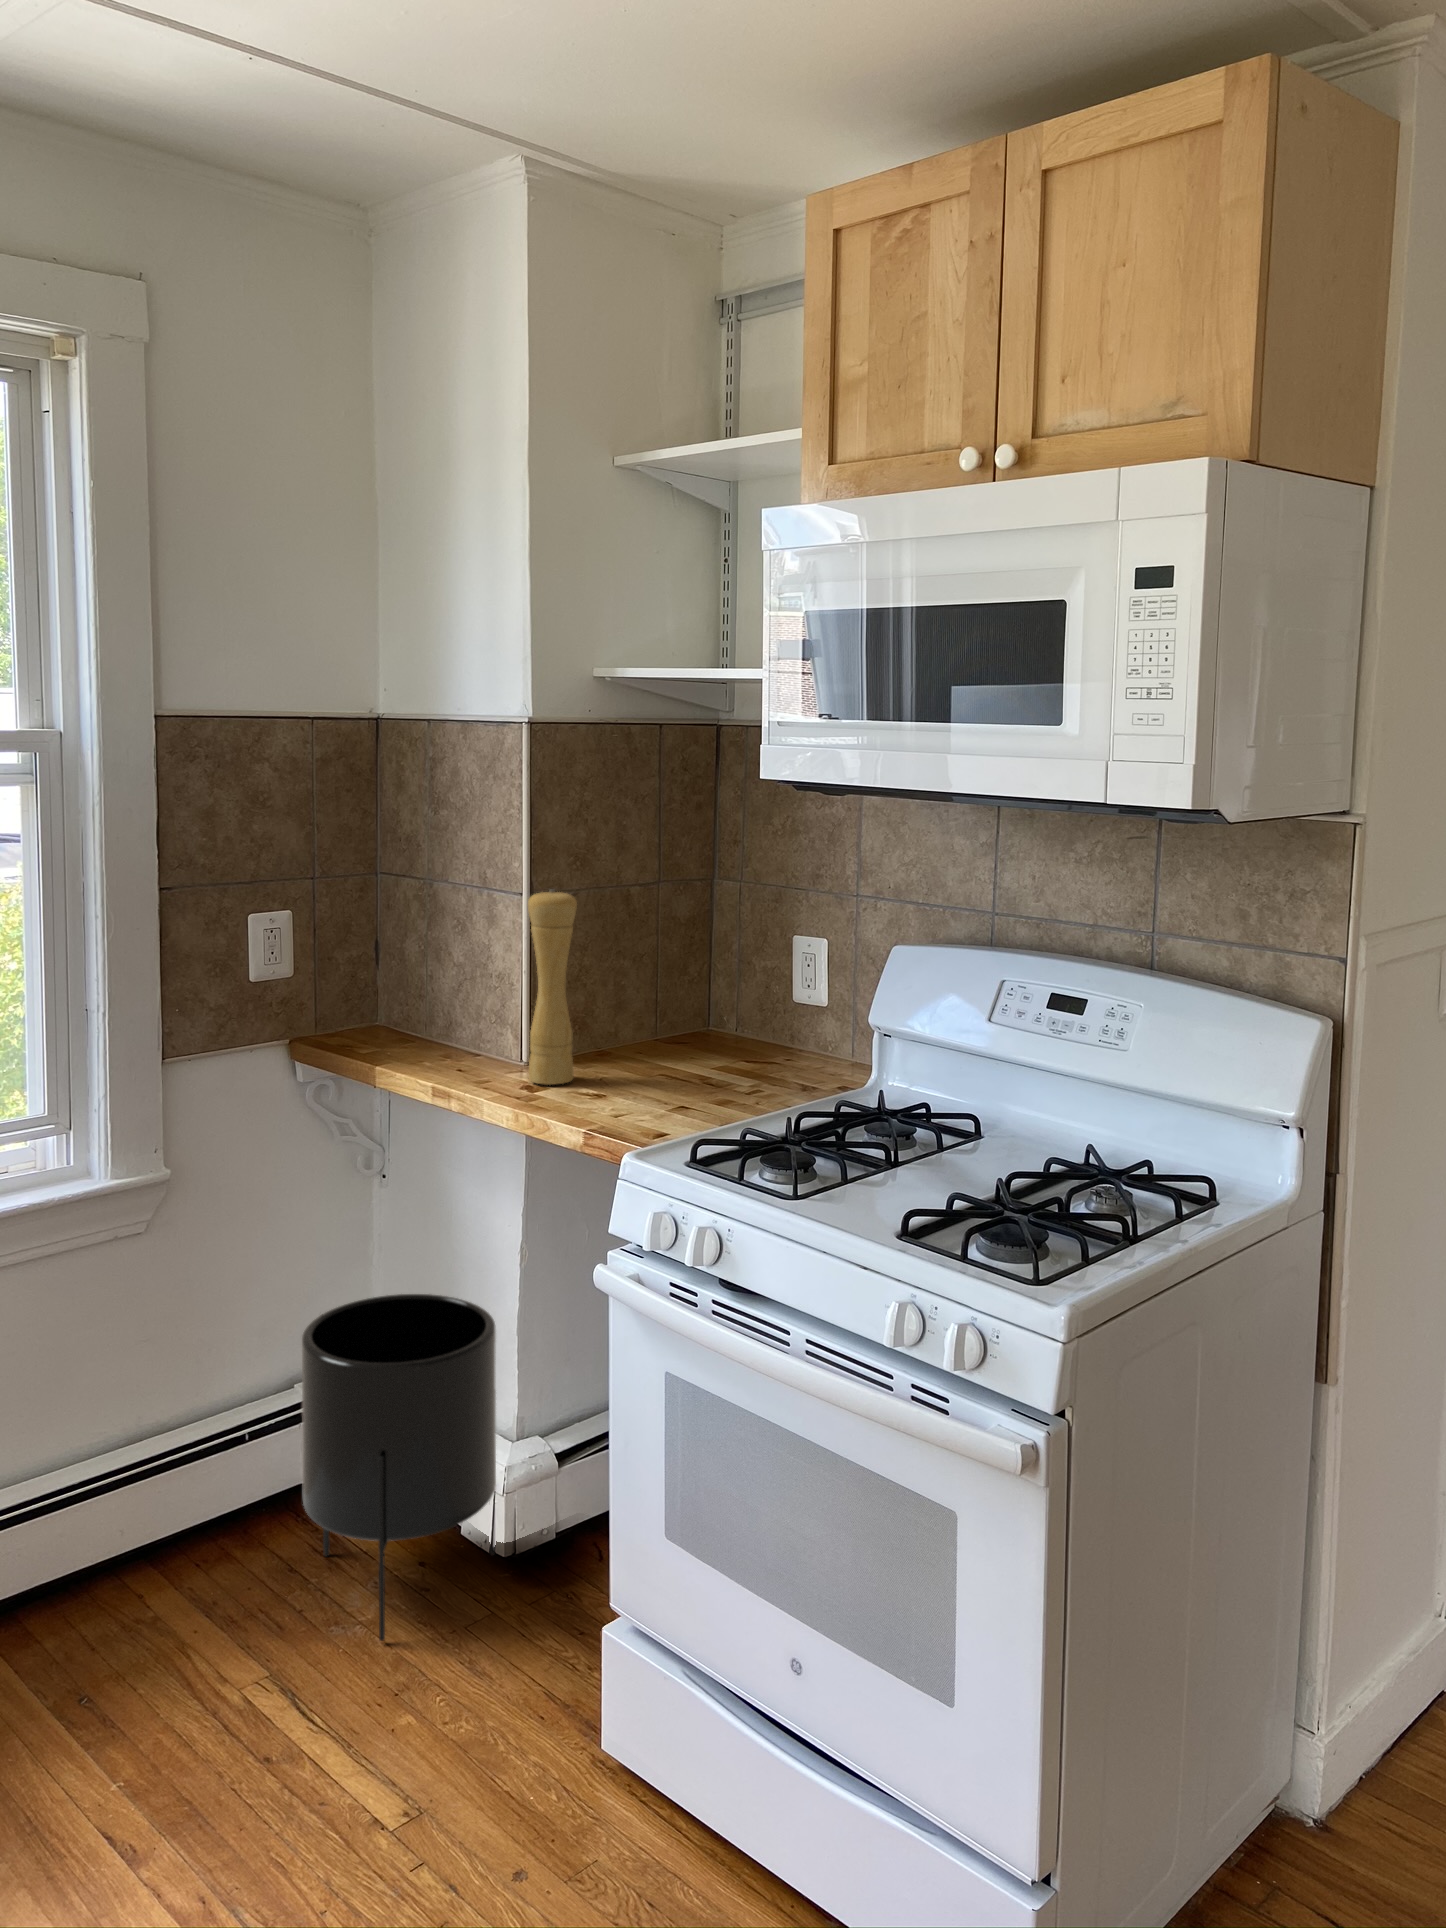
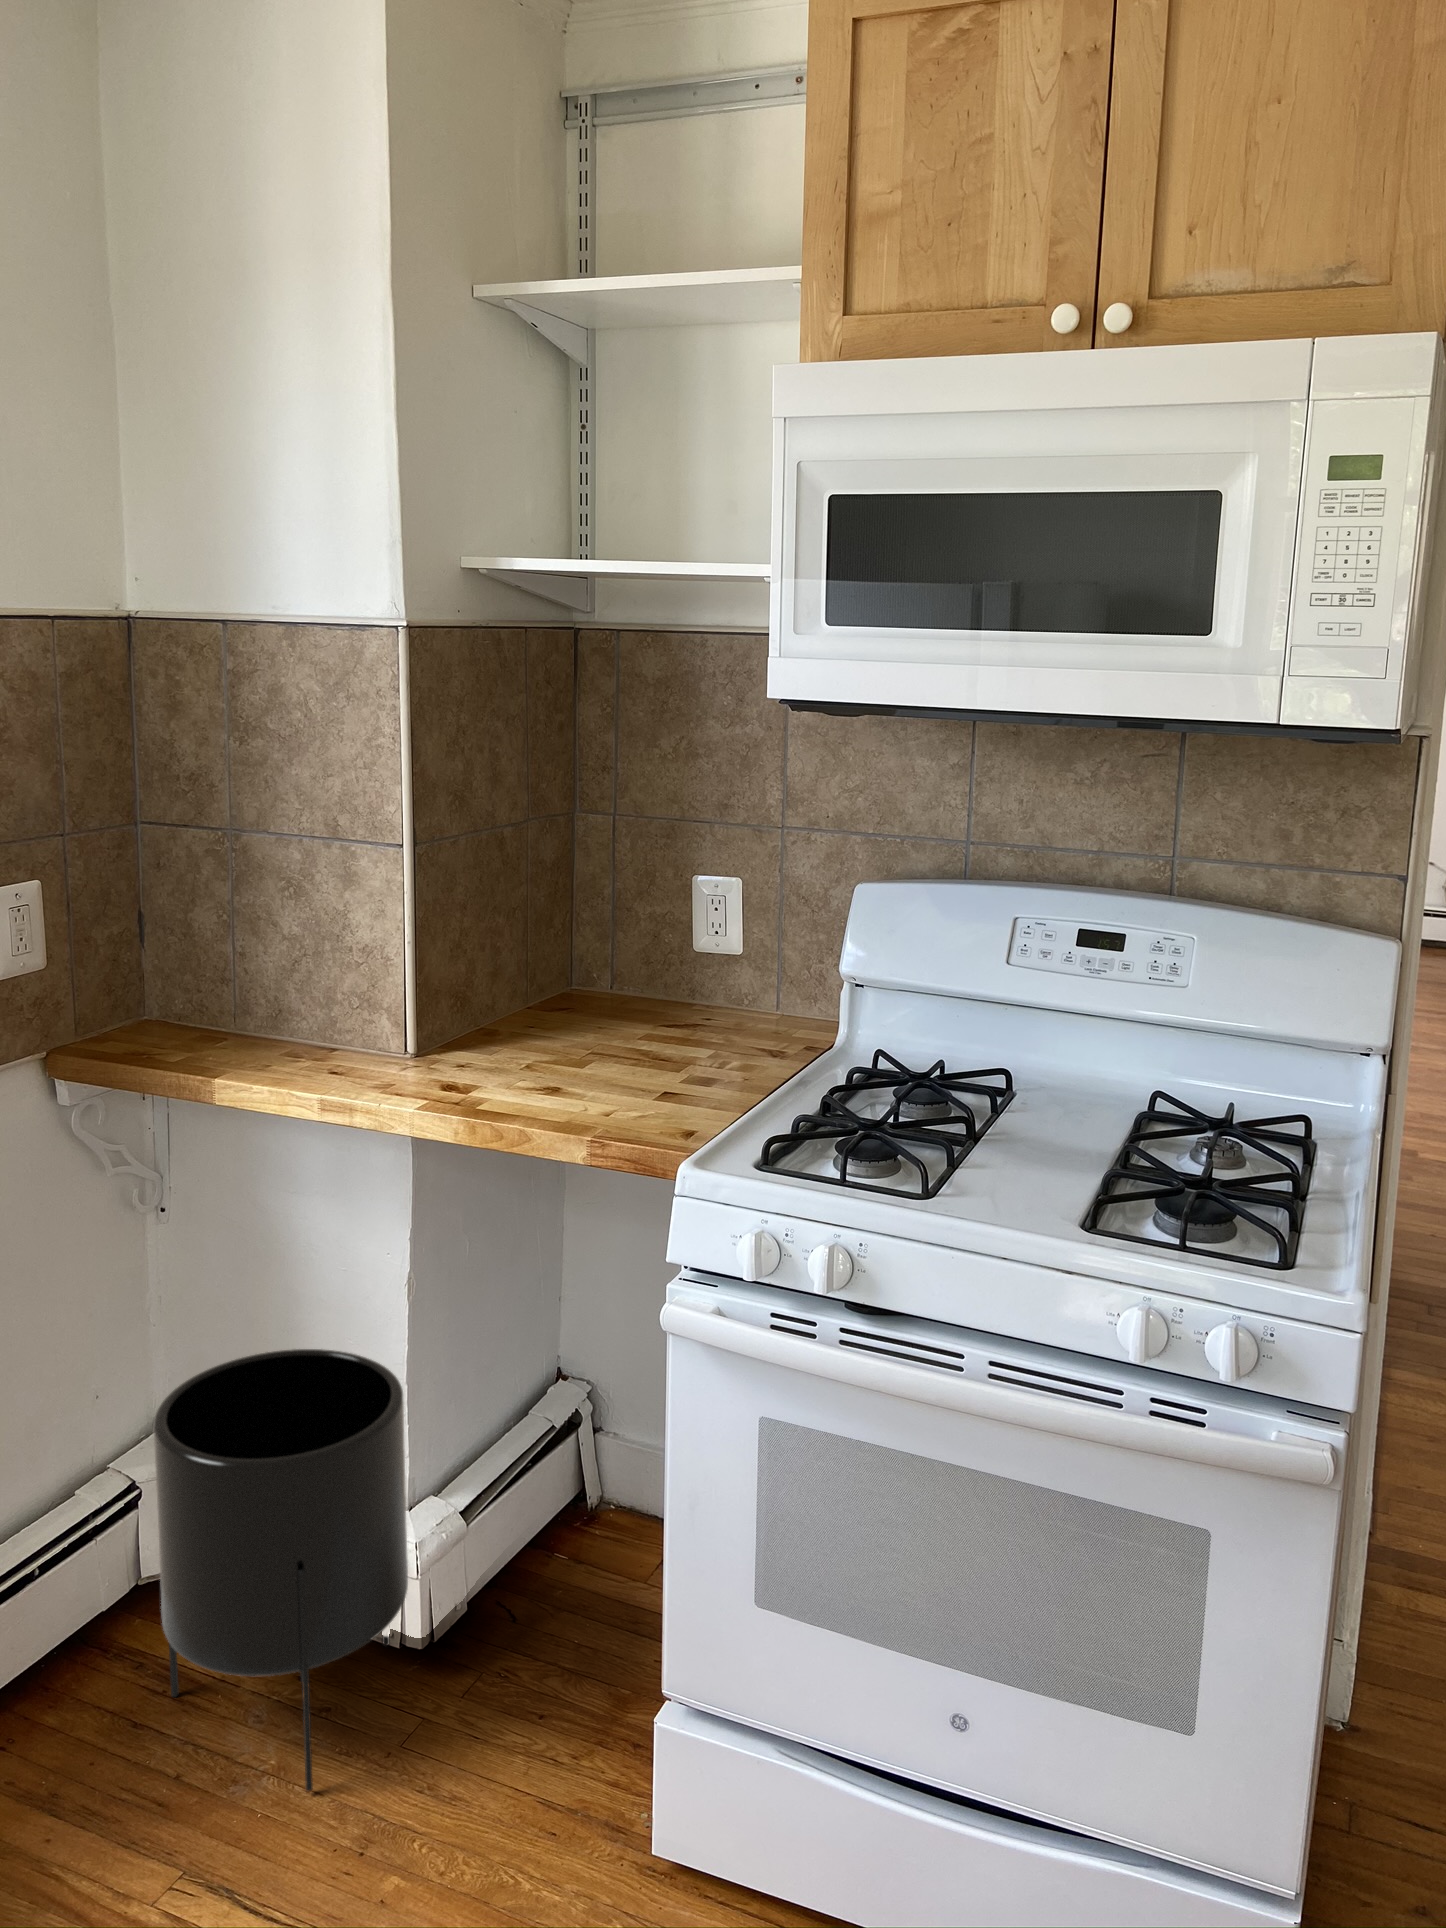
pepper mill: present [528,889,577,1085] -> none [434,838,496,1080]

